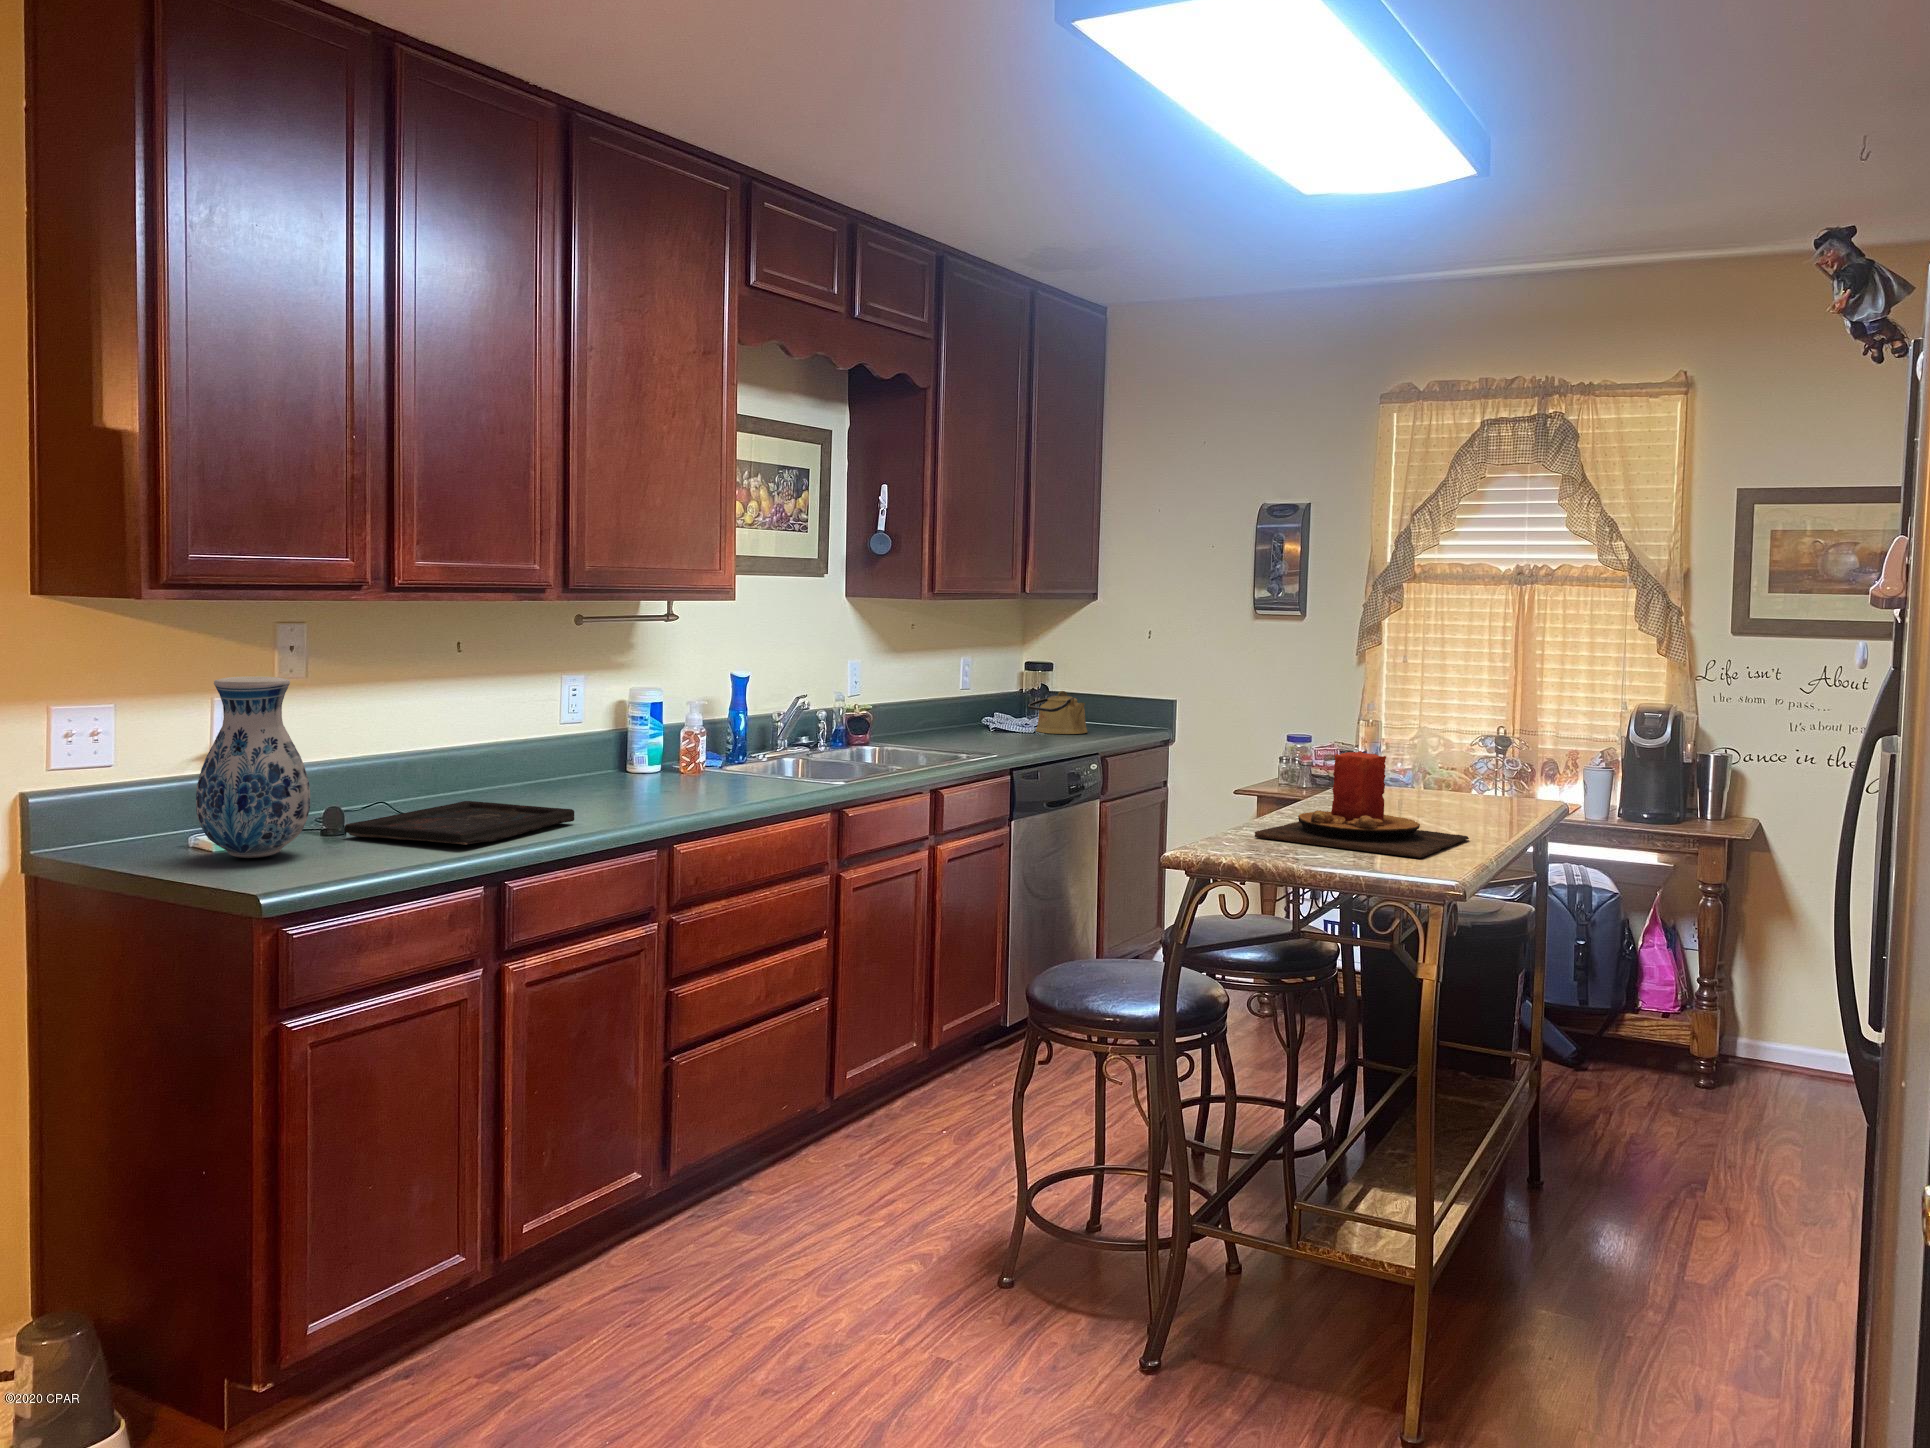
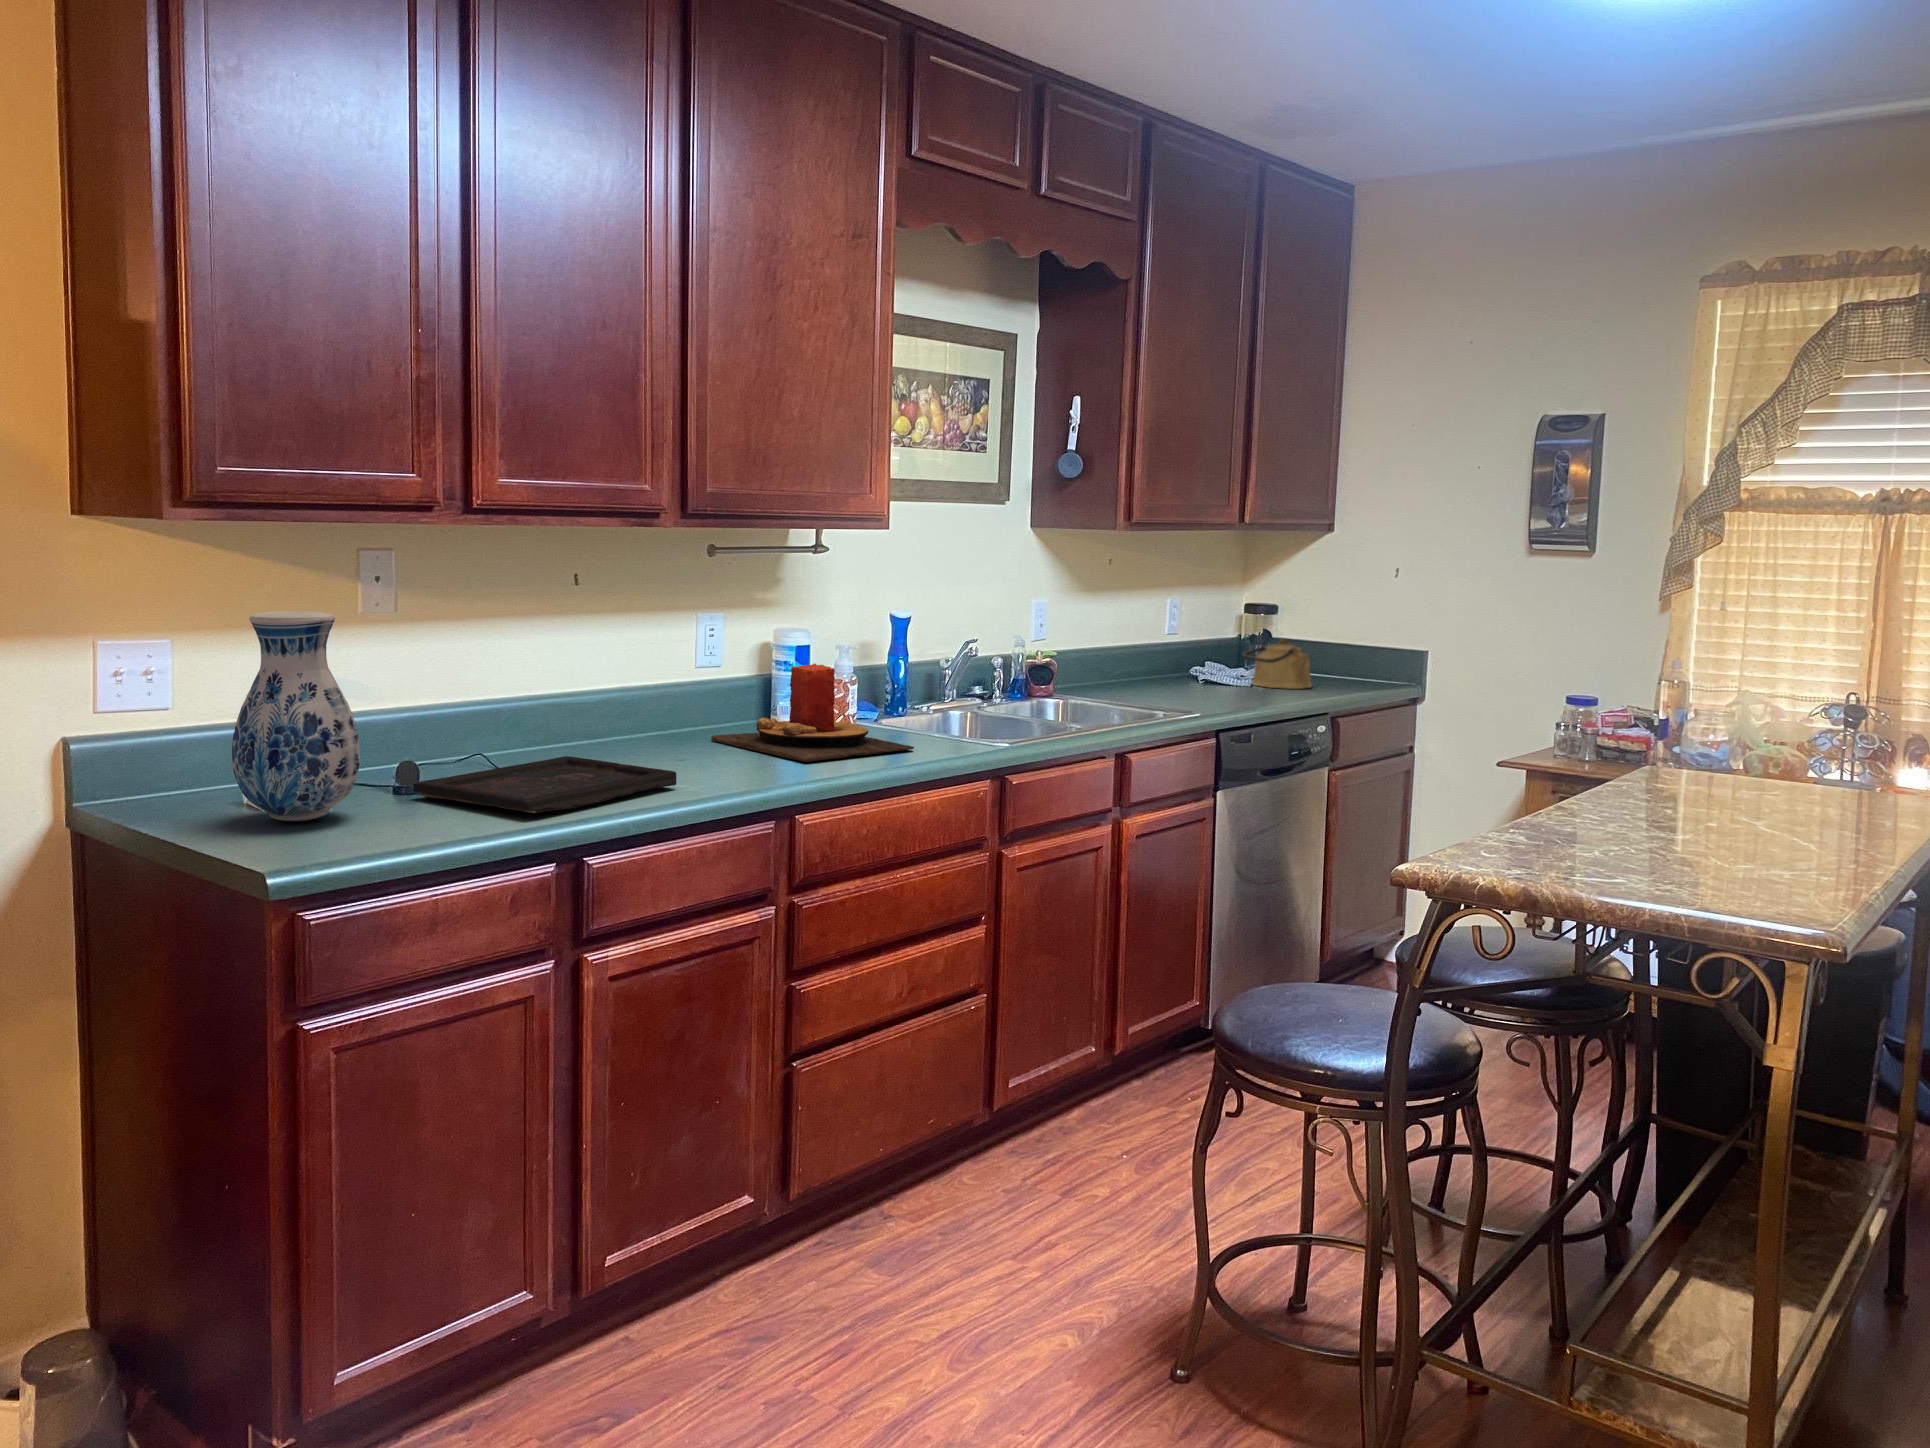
candle: present [1255,751,1469,858] -> present [711,664,914,762]

